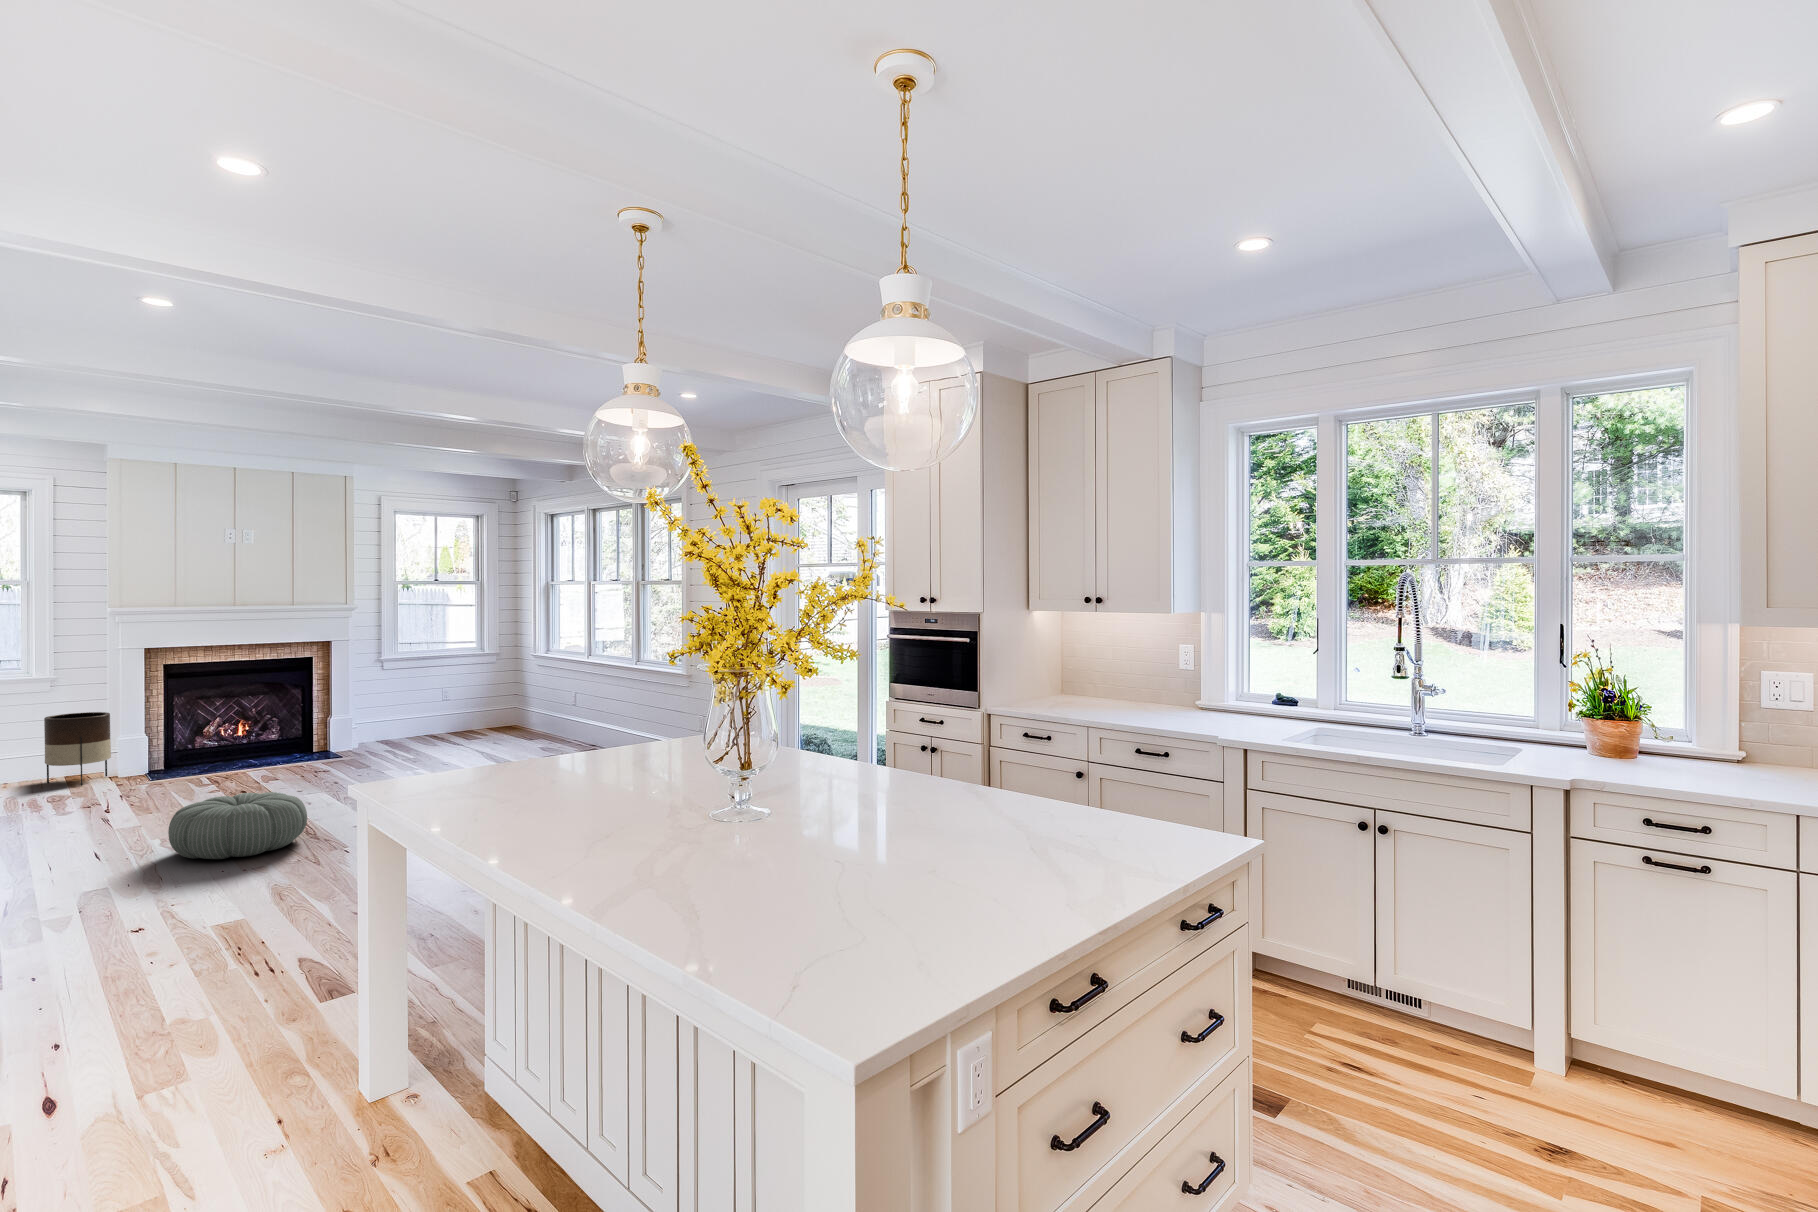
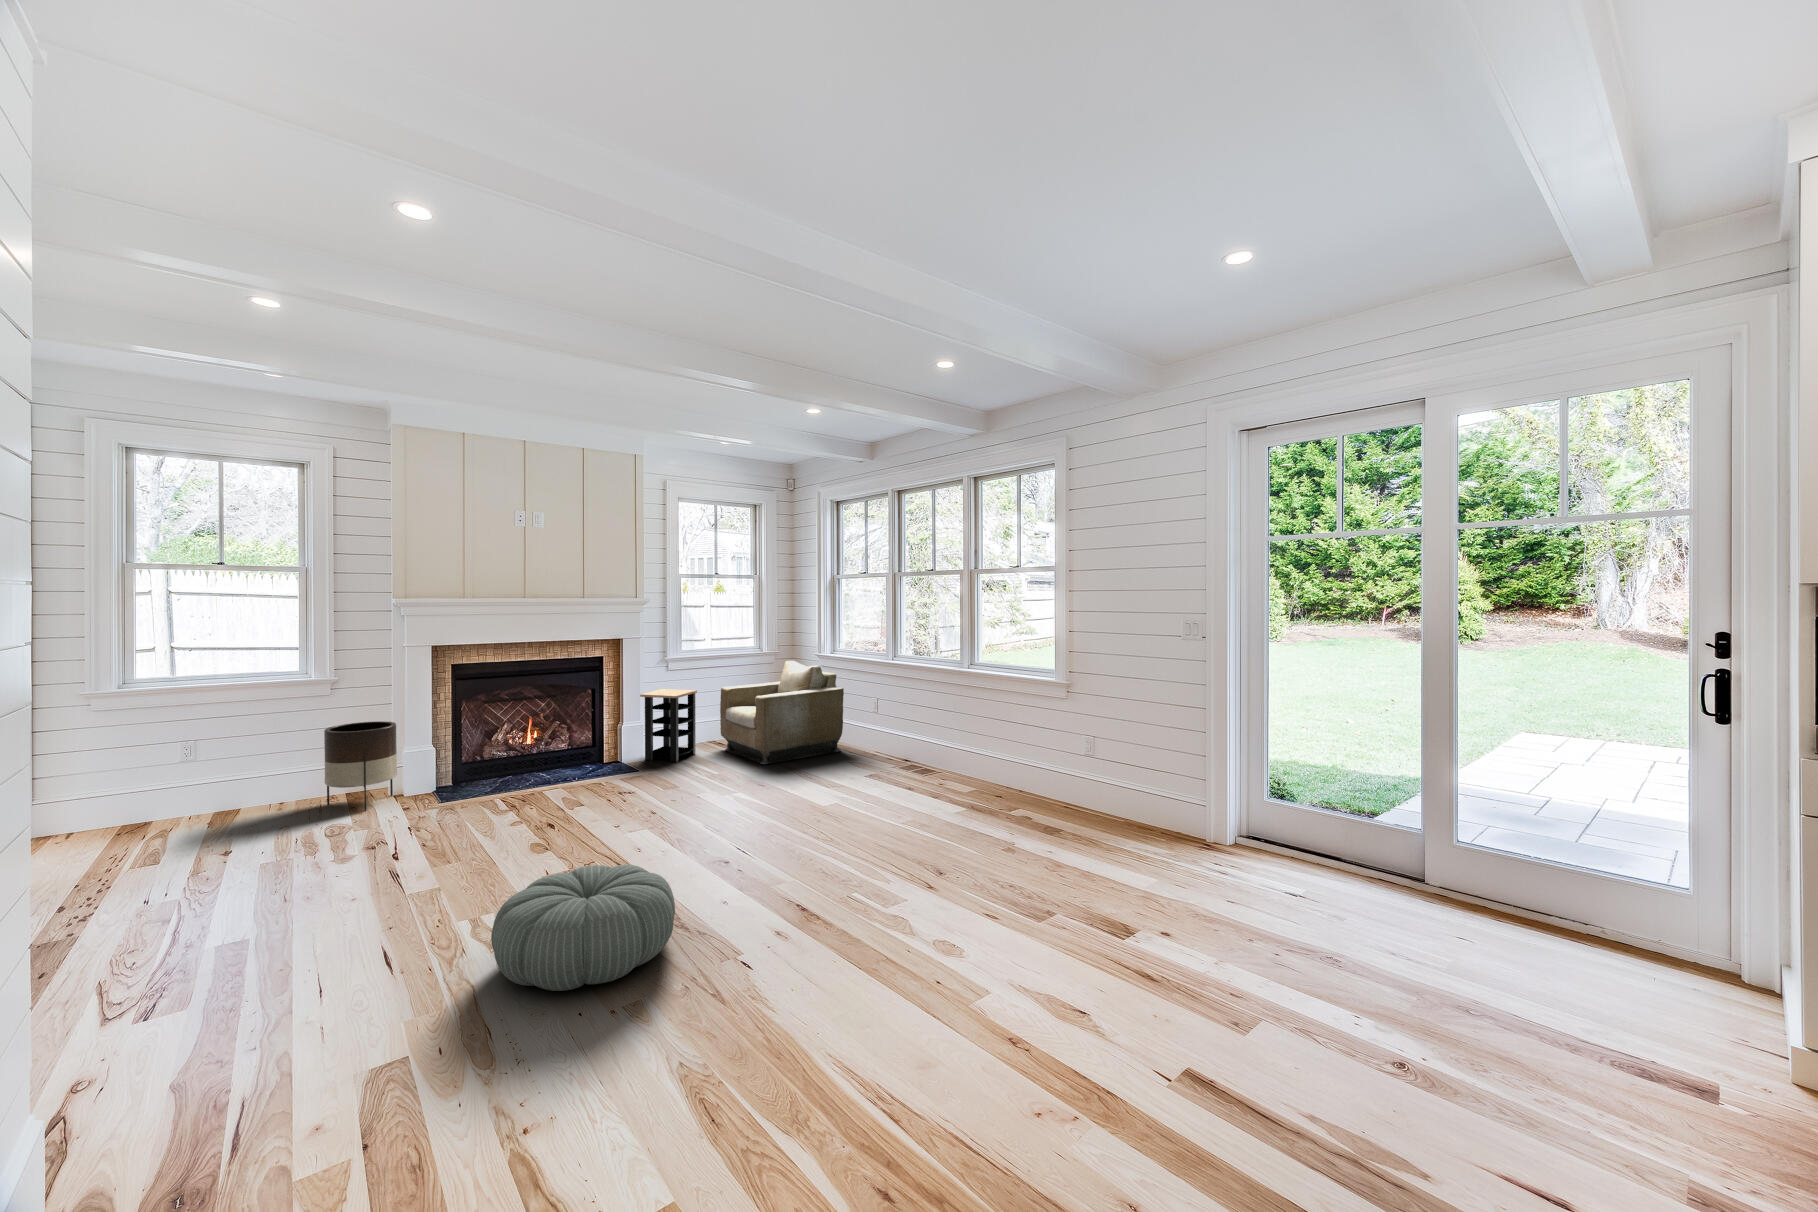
armchair: none [432,661,548,752] -> present [720,661,844,764]
side table: none [349,687,407,751] -> present [640,689,697,762]

